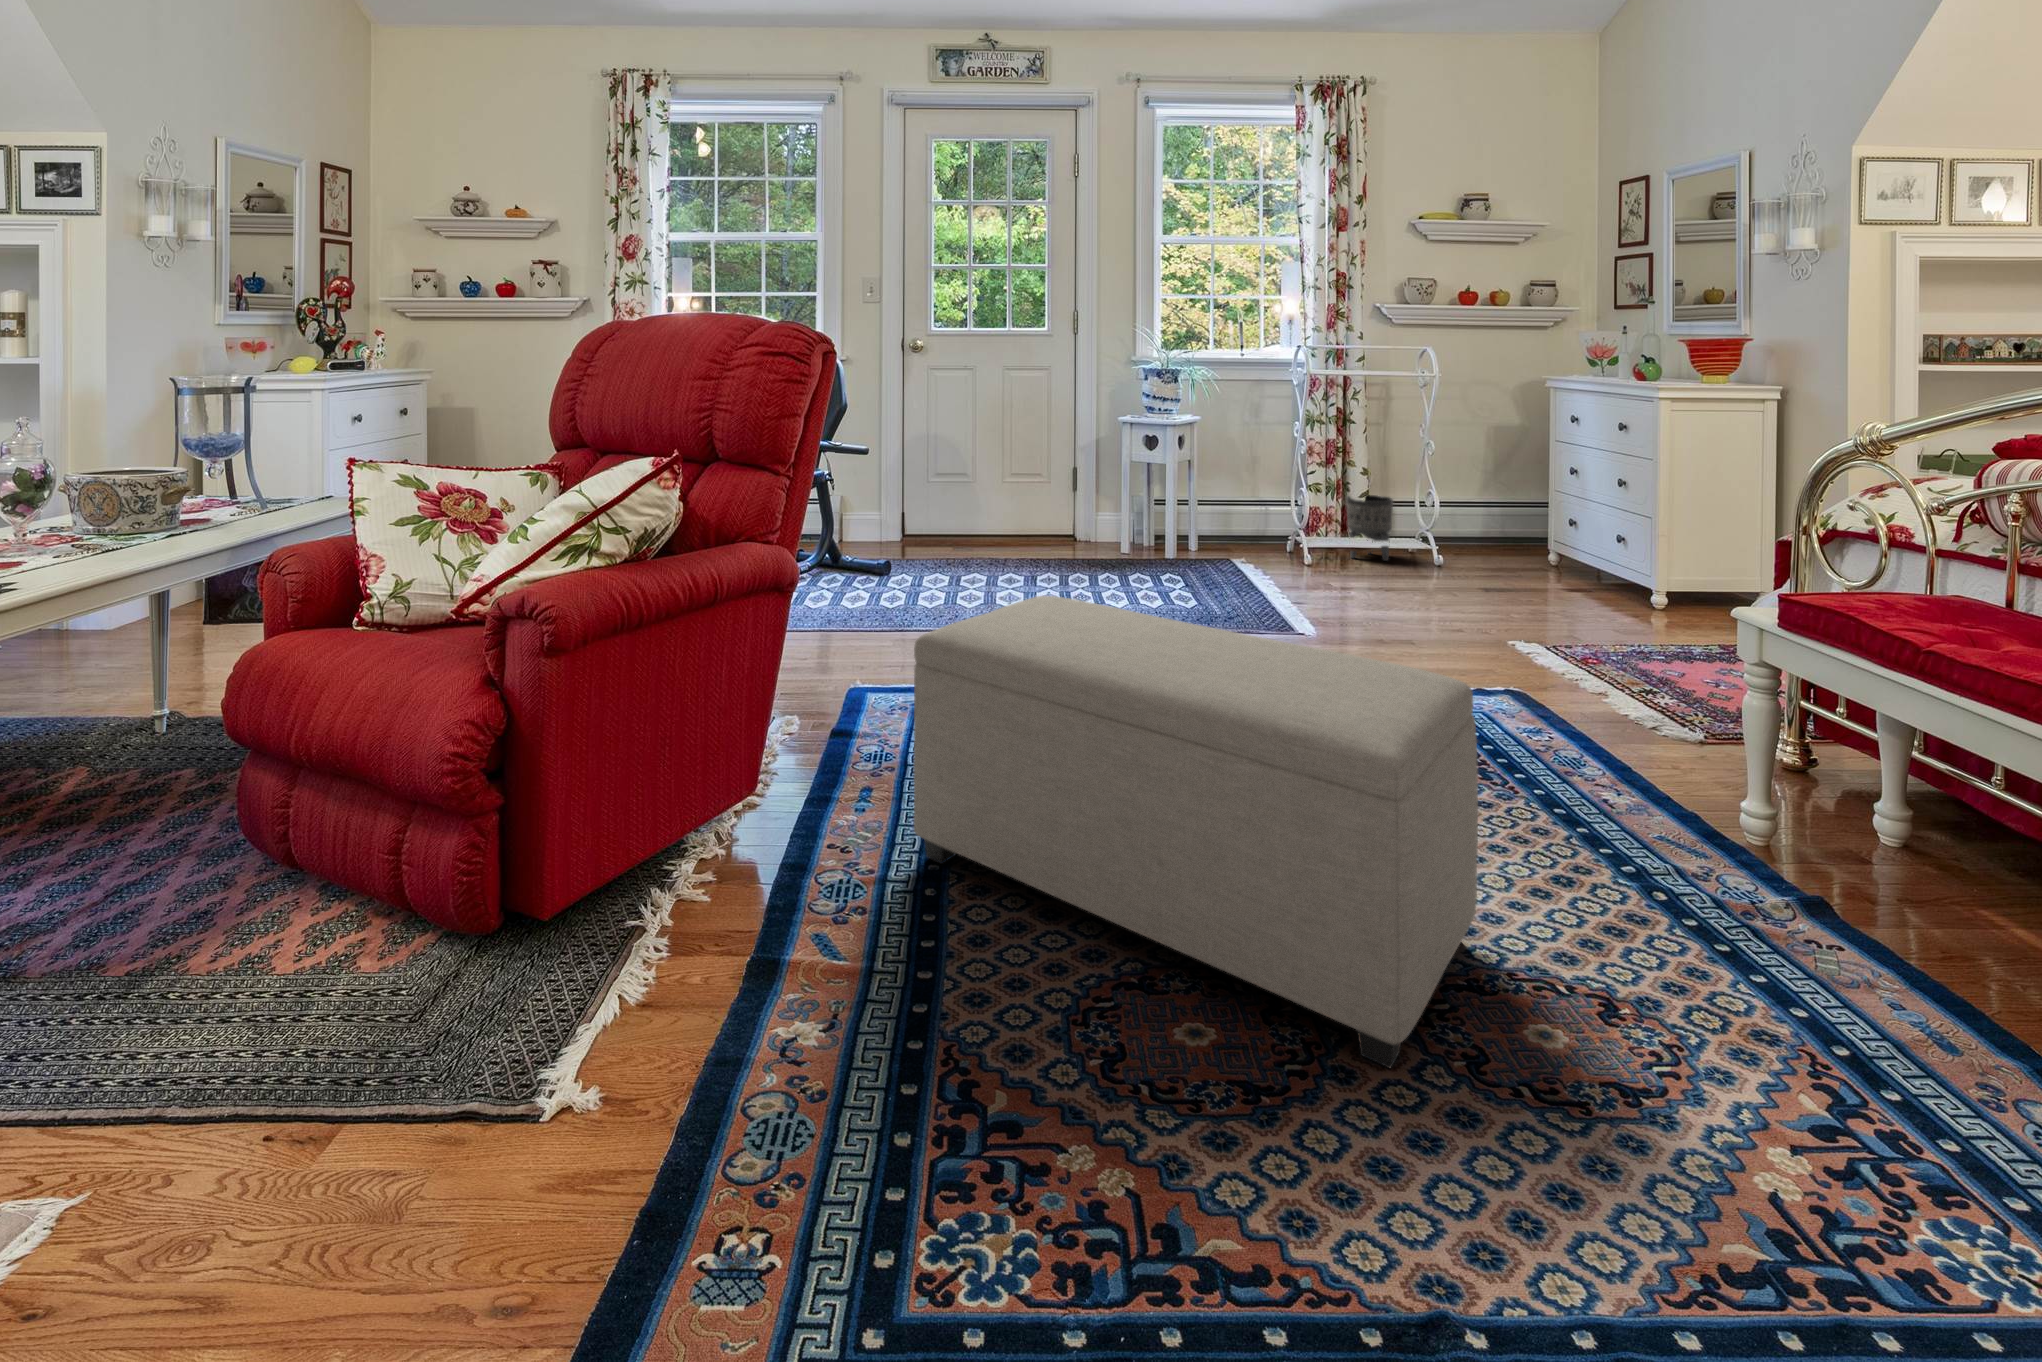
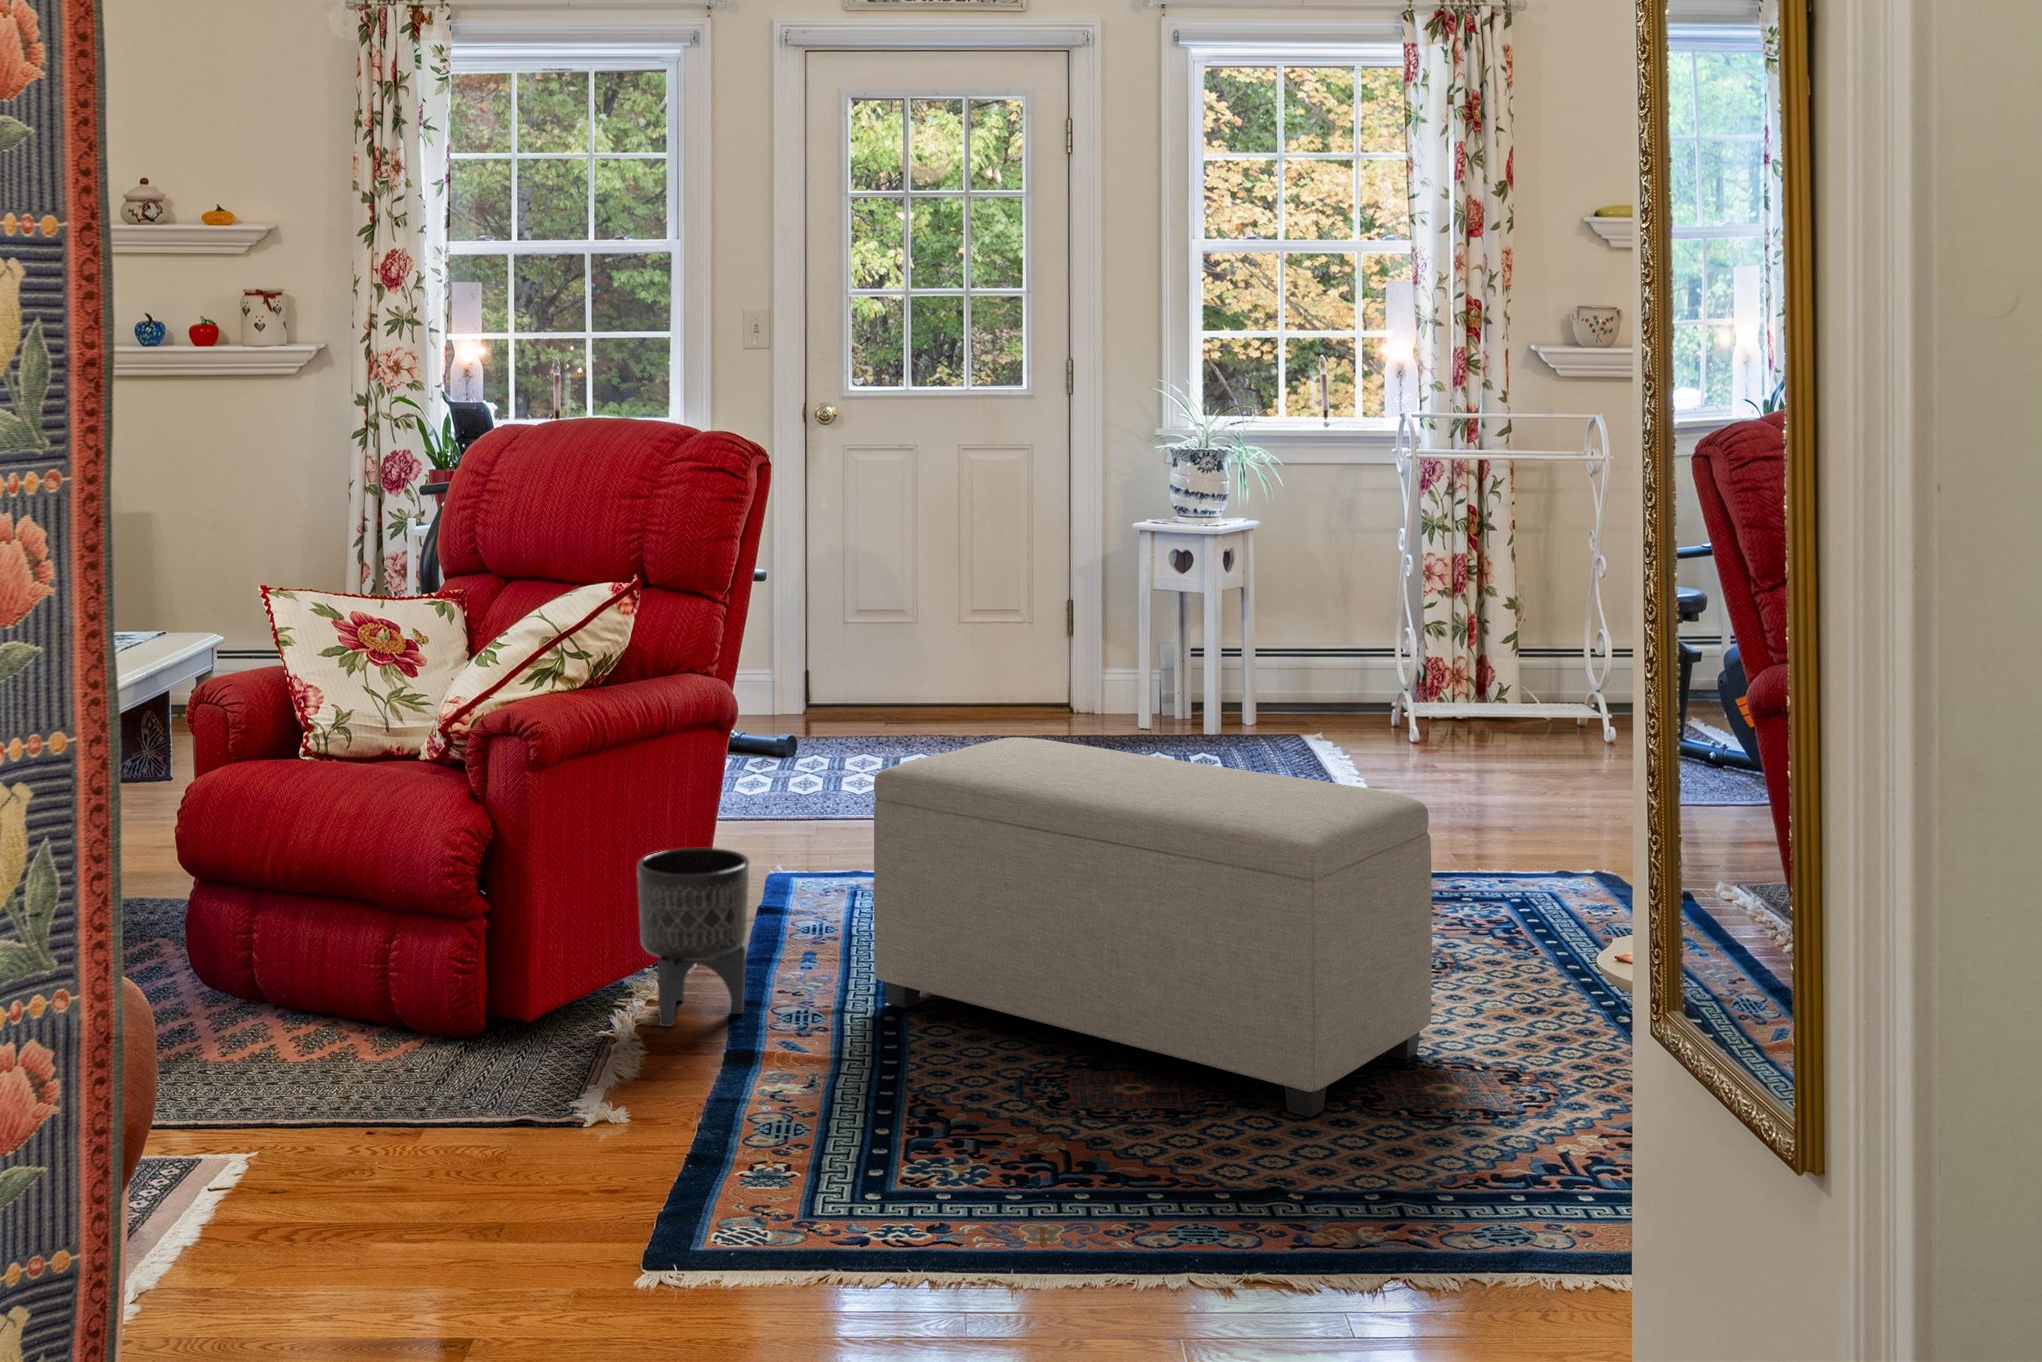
planter: present [1346,495,1393,561] -> present [637,848,749,1027]

